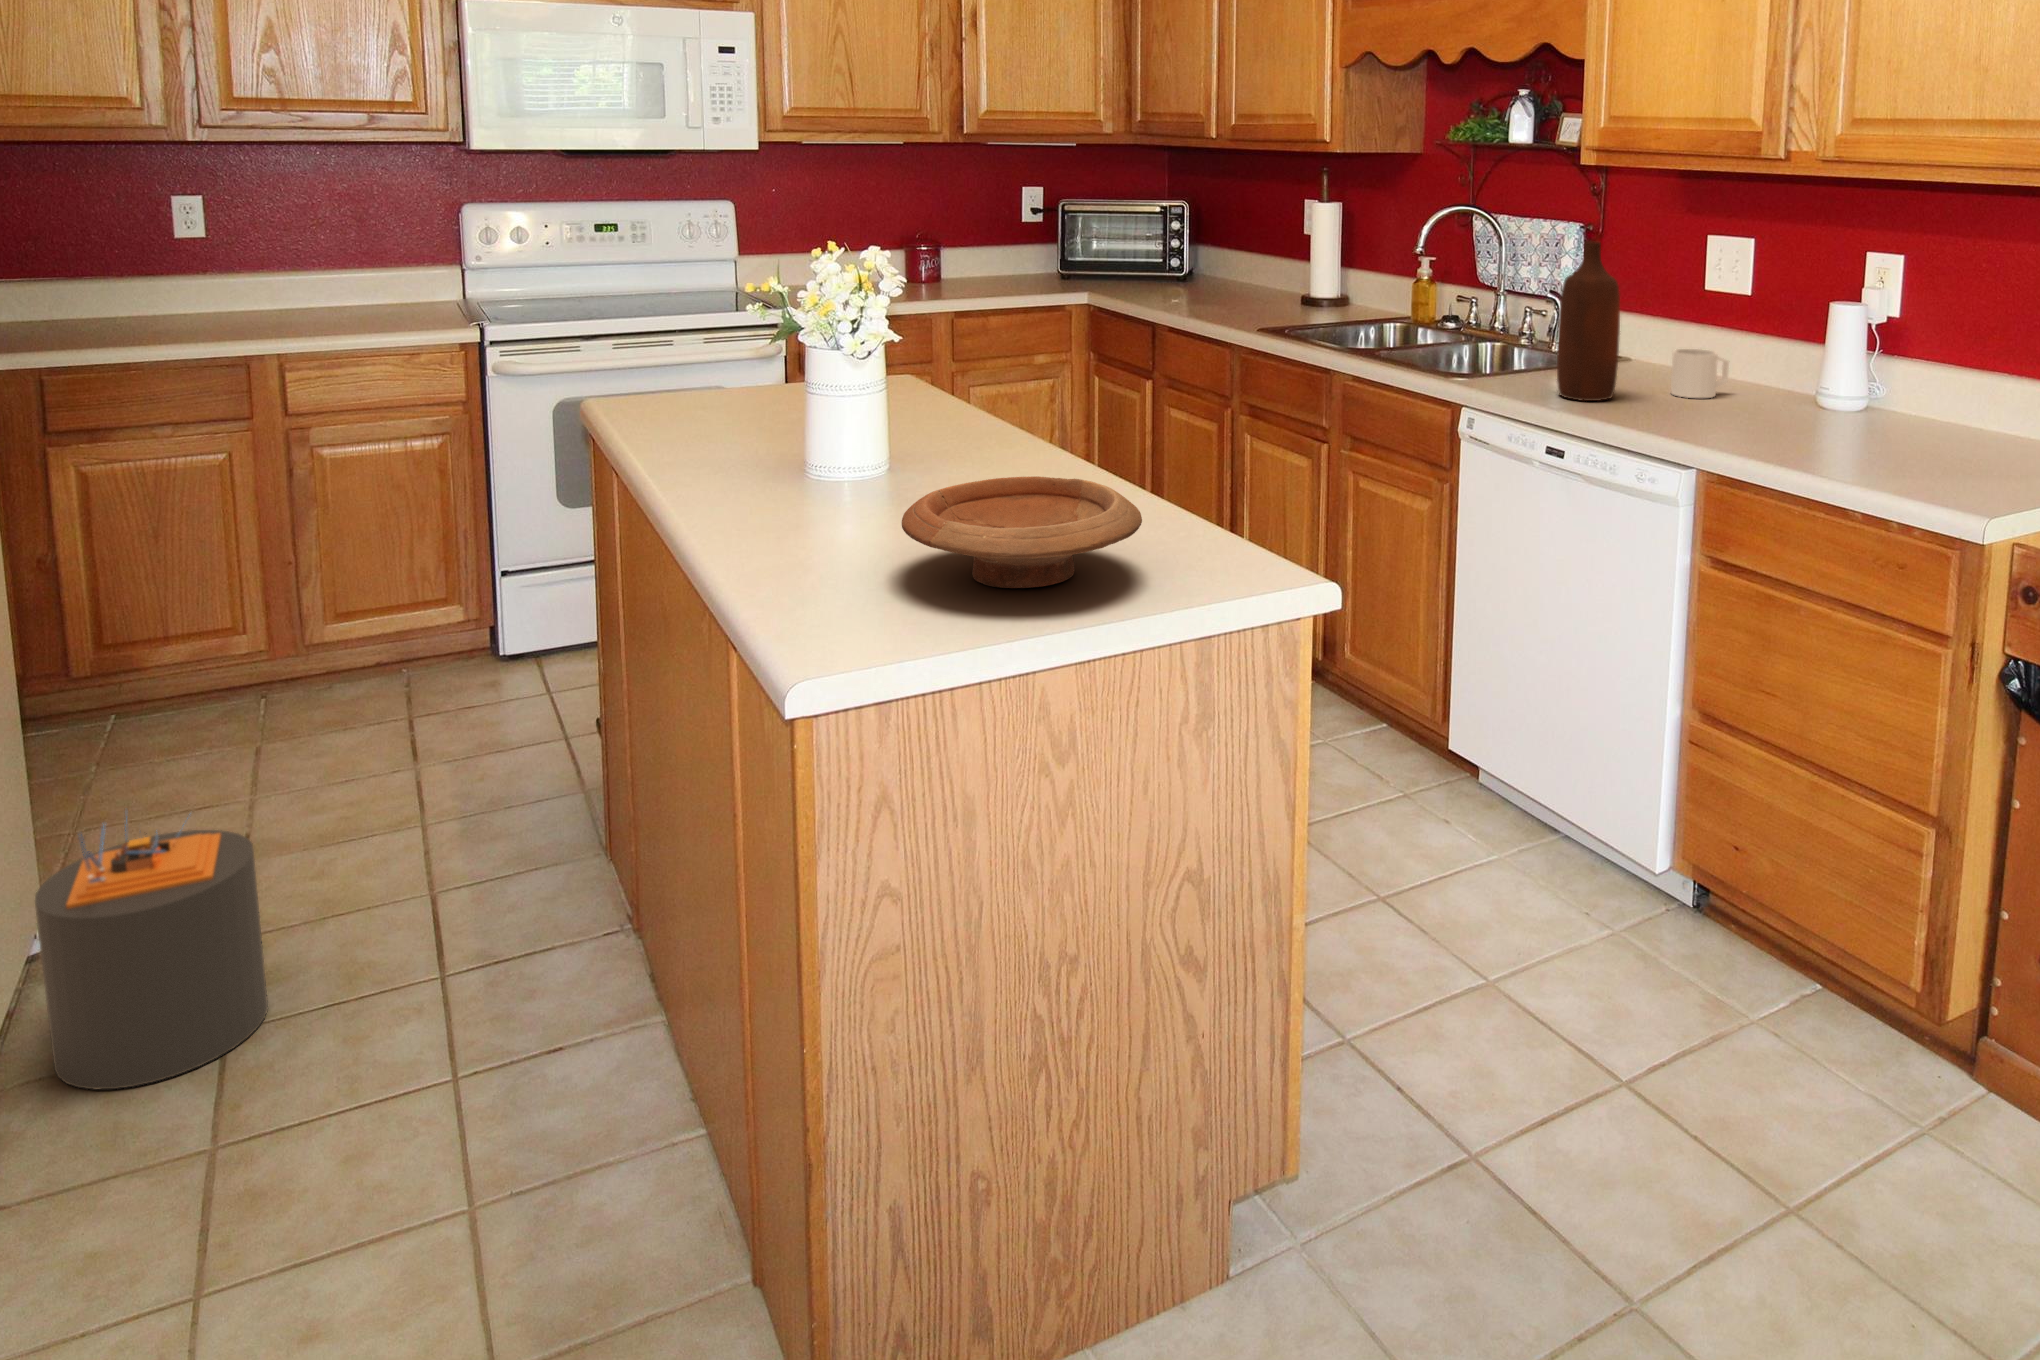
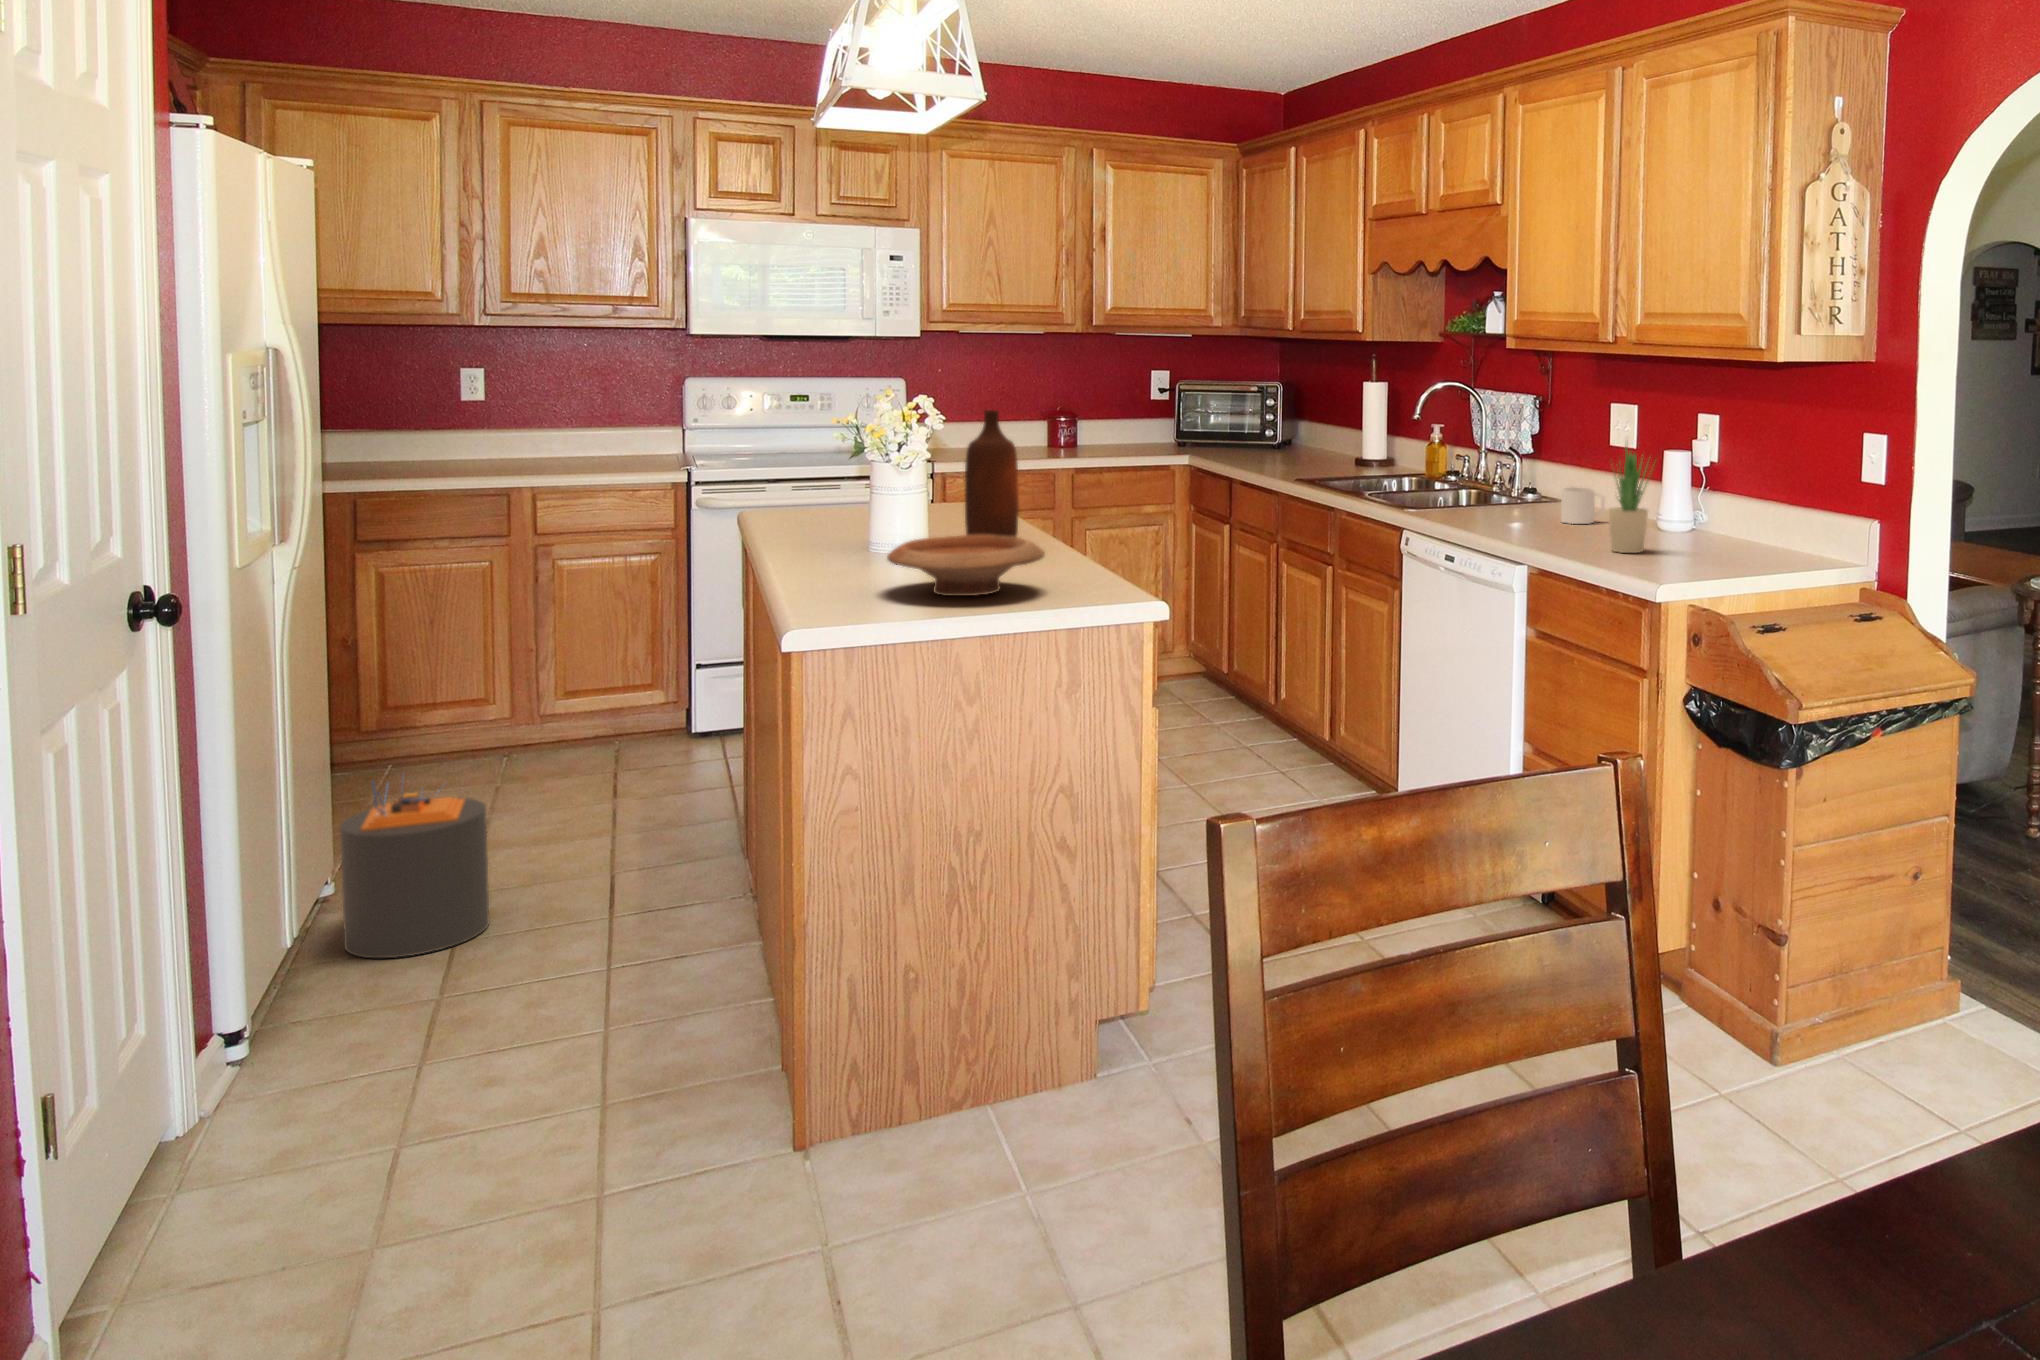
bottle: present [1557,241,1620,401] -> present [965,410,1019,537]
potted plant: none [1817,291,1897,454] -> present [1609,443,1656,553]

